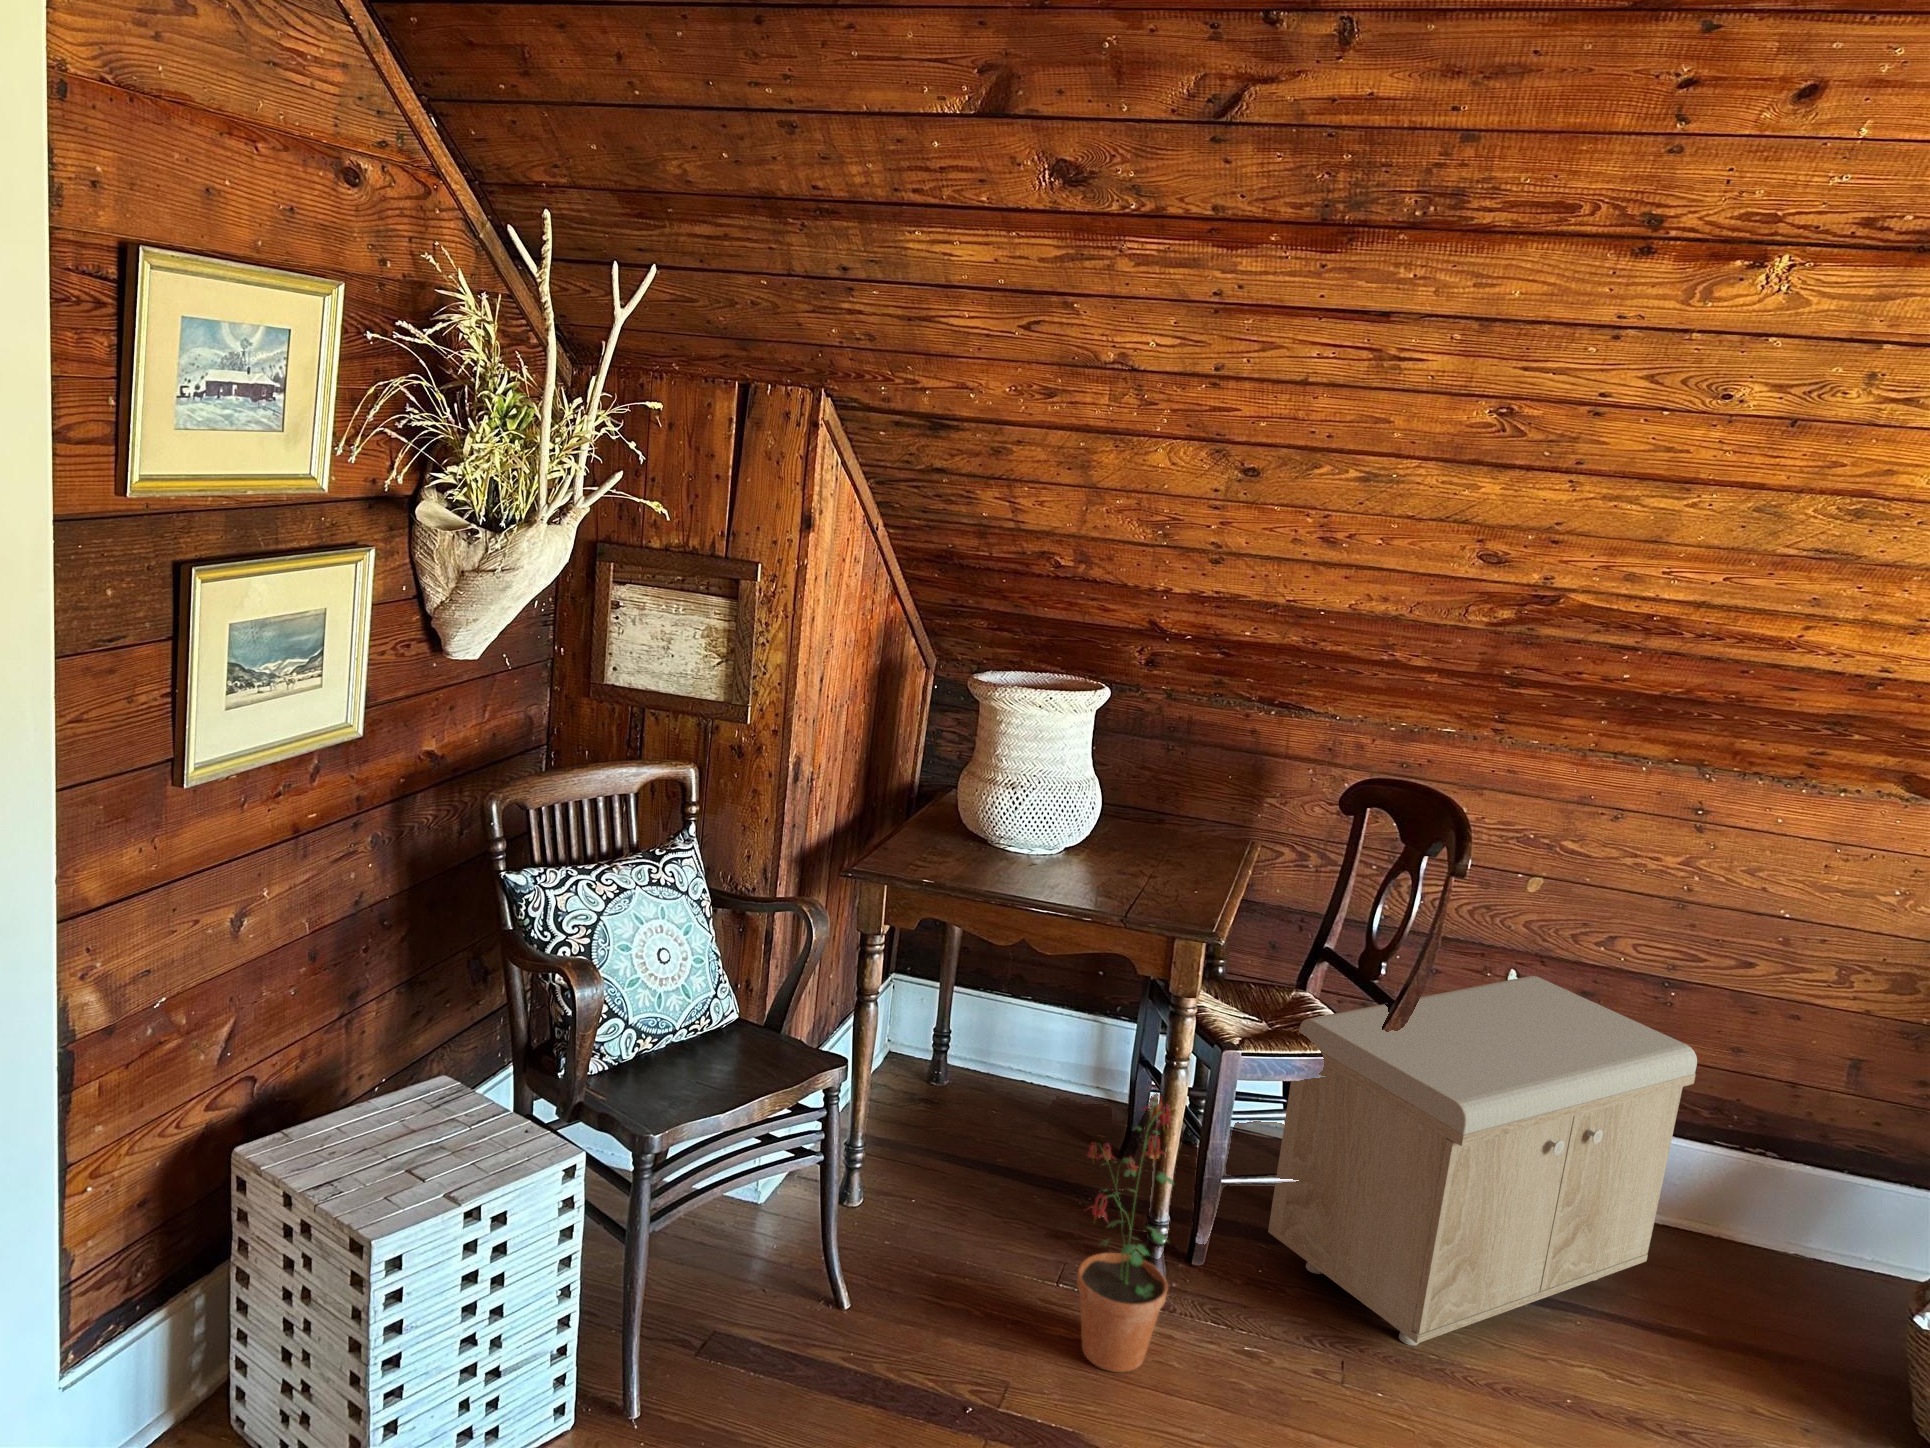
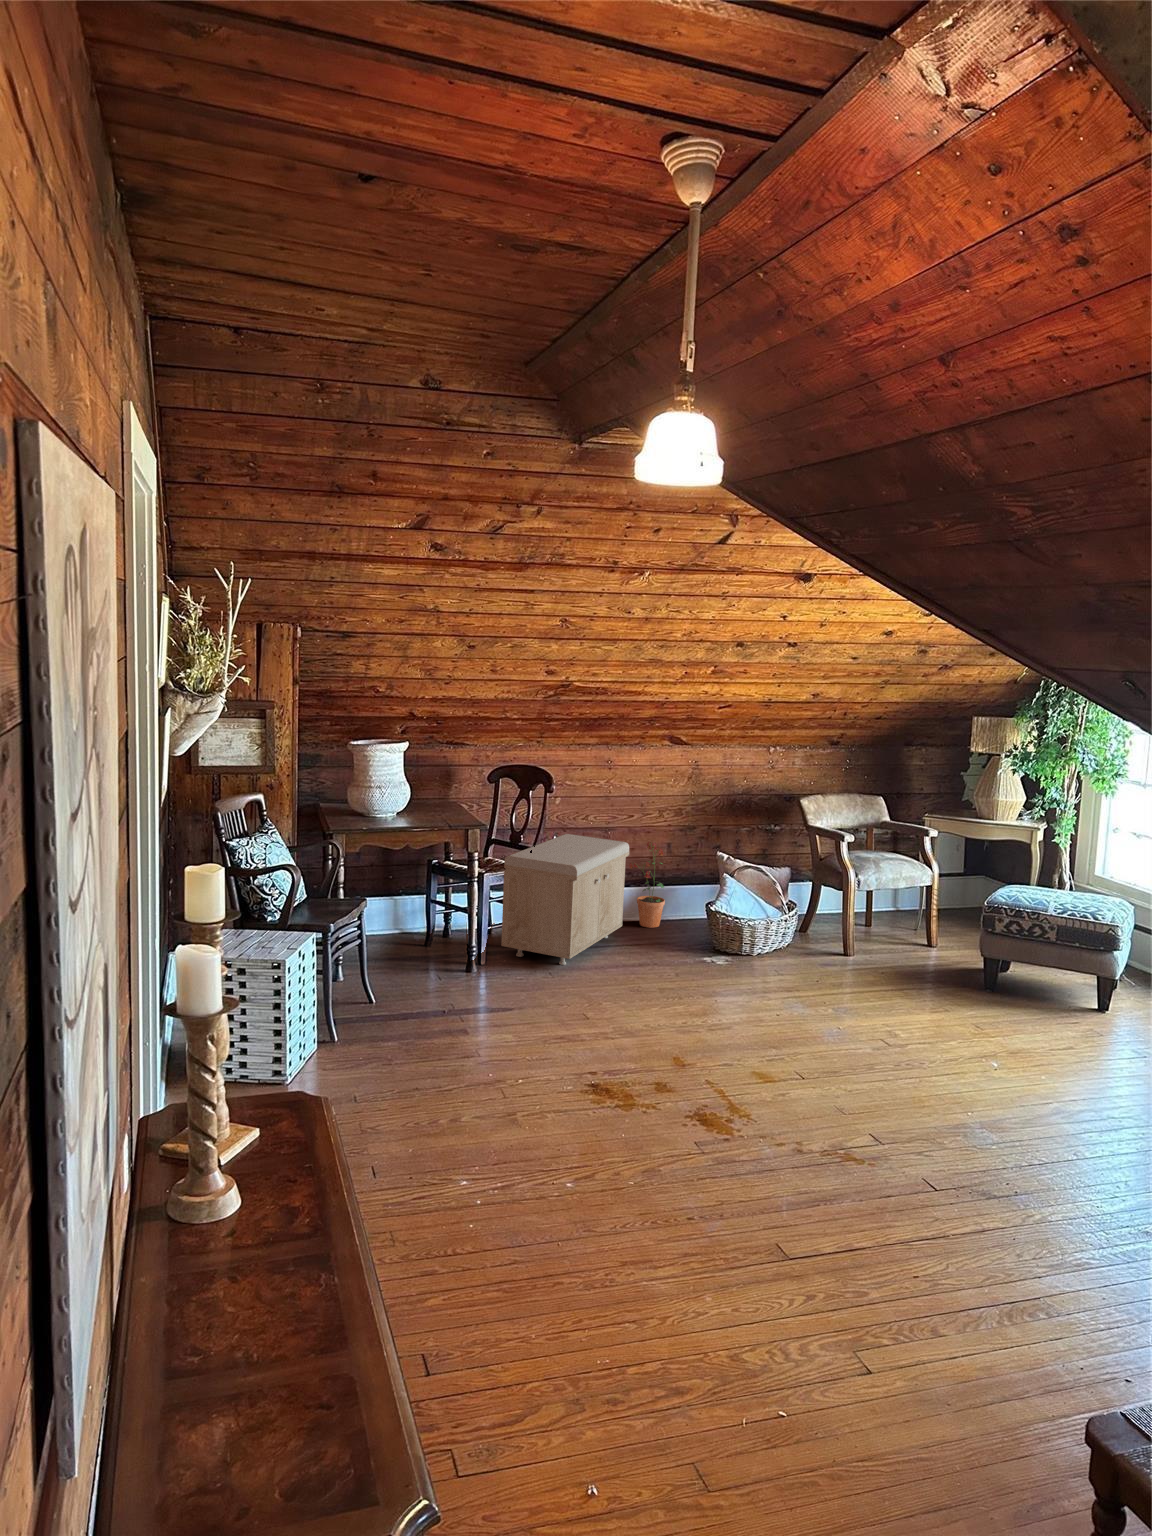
potted plant: present [1077,1095,1174,1372] -> present [629,842,665,928]

